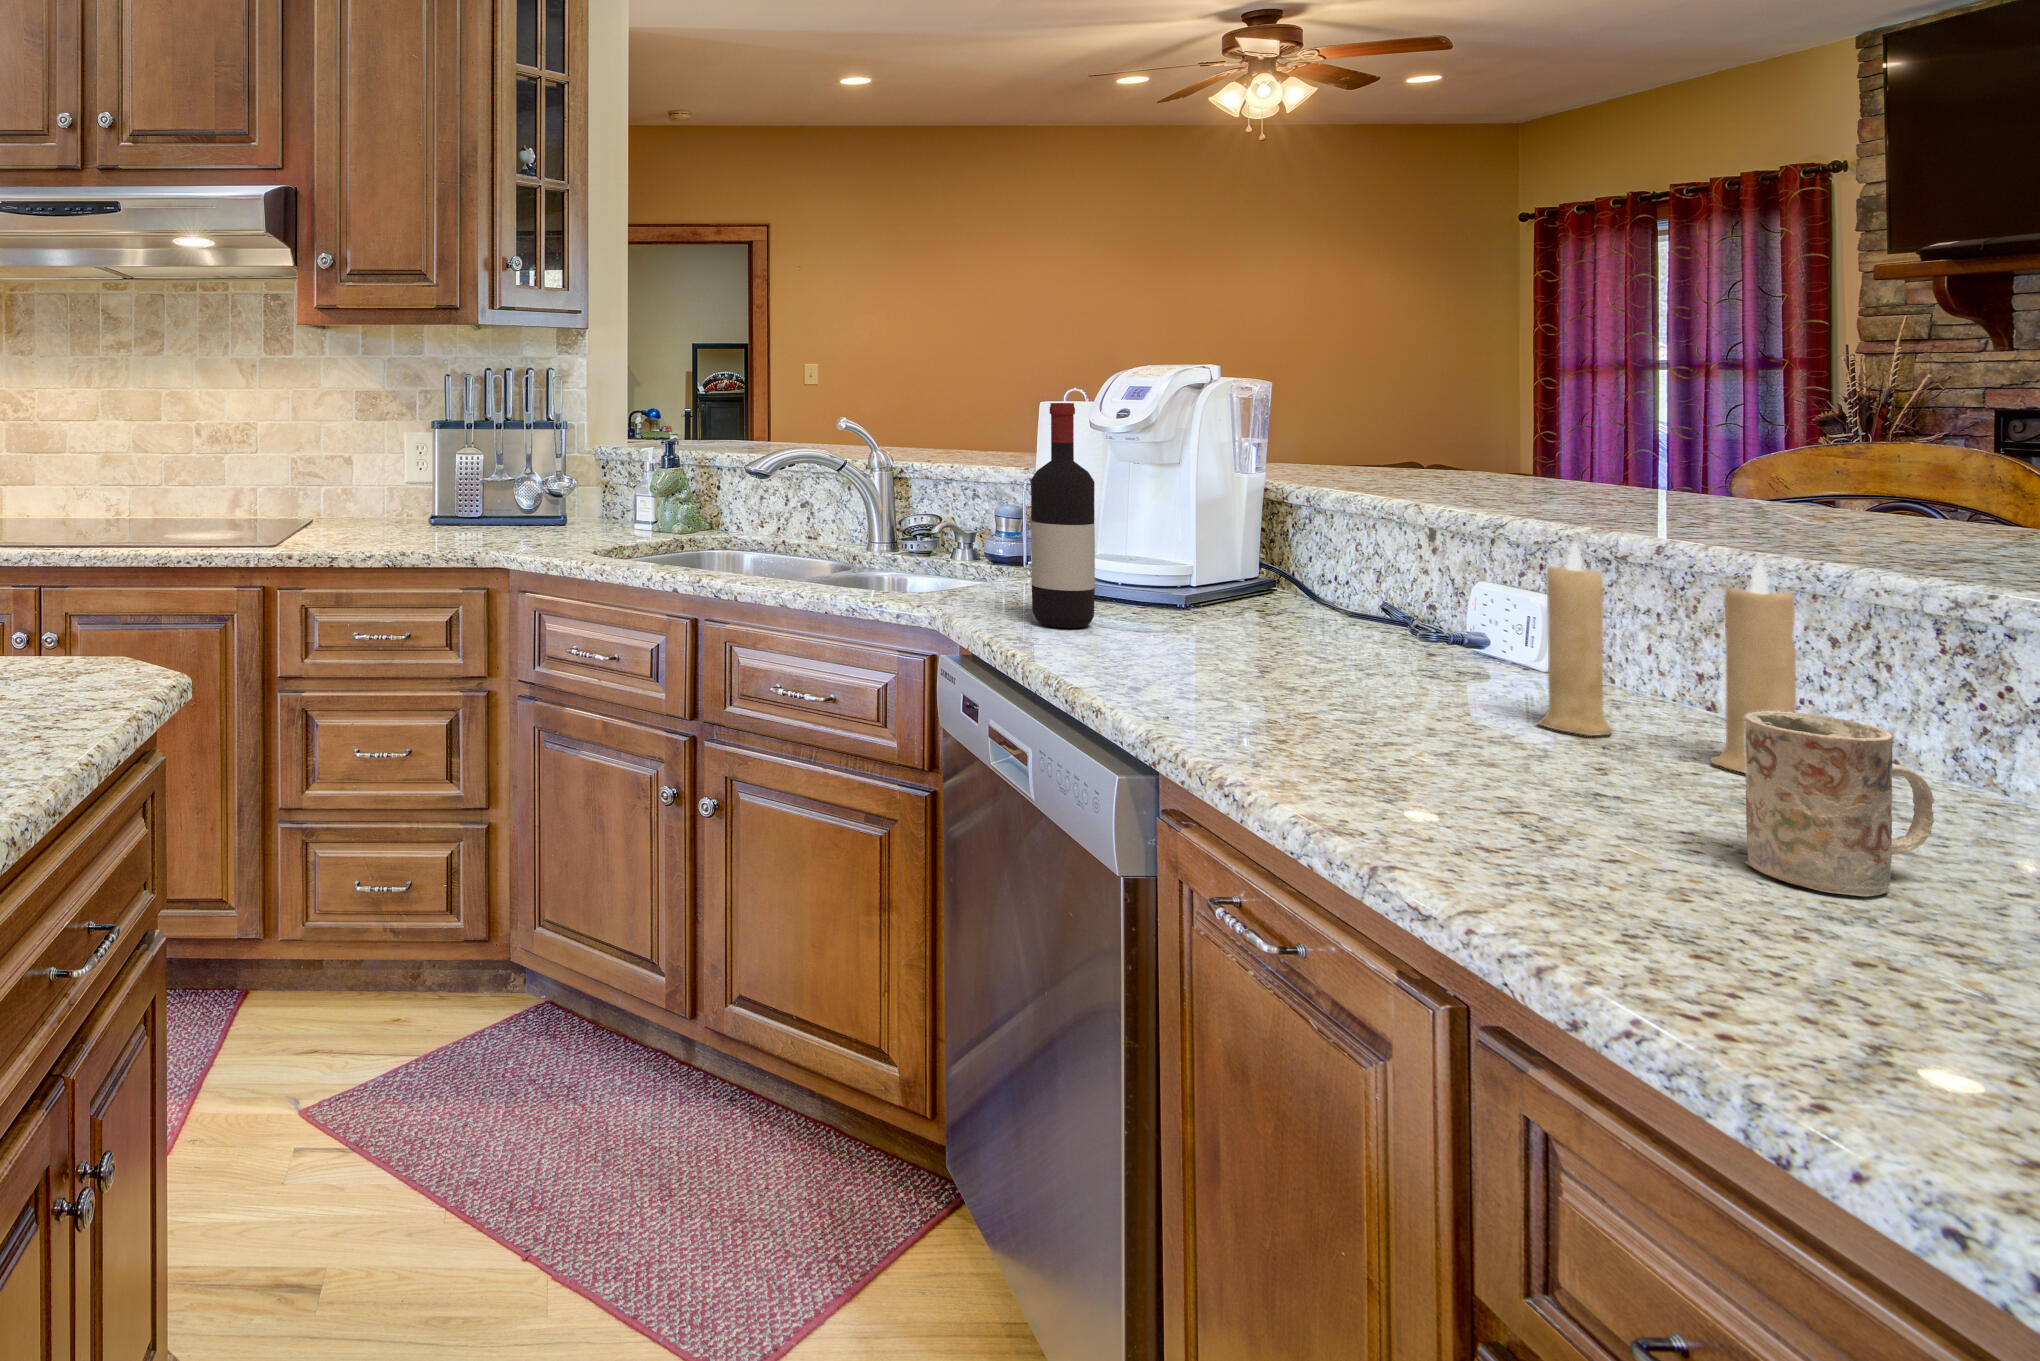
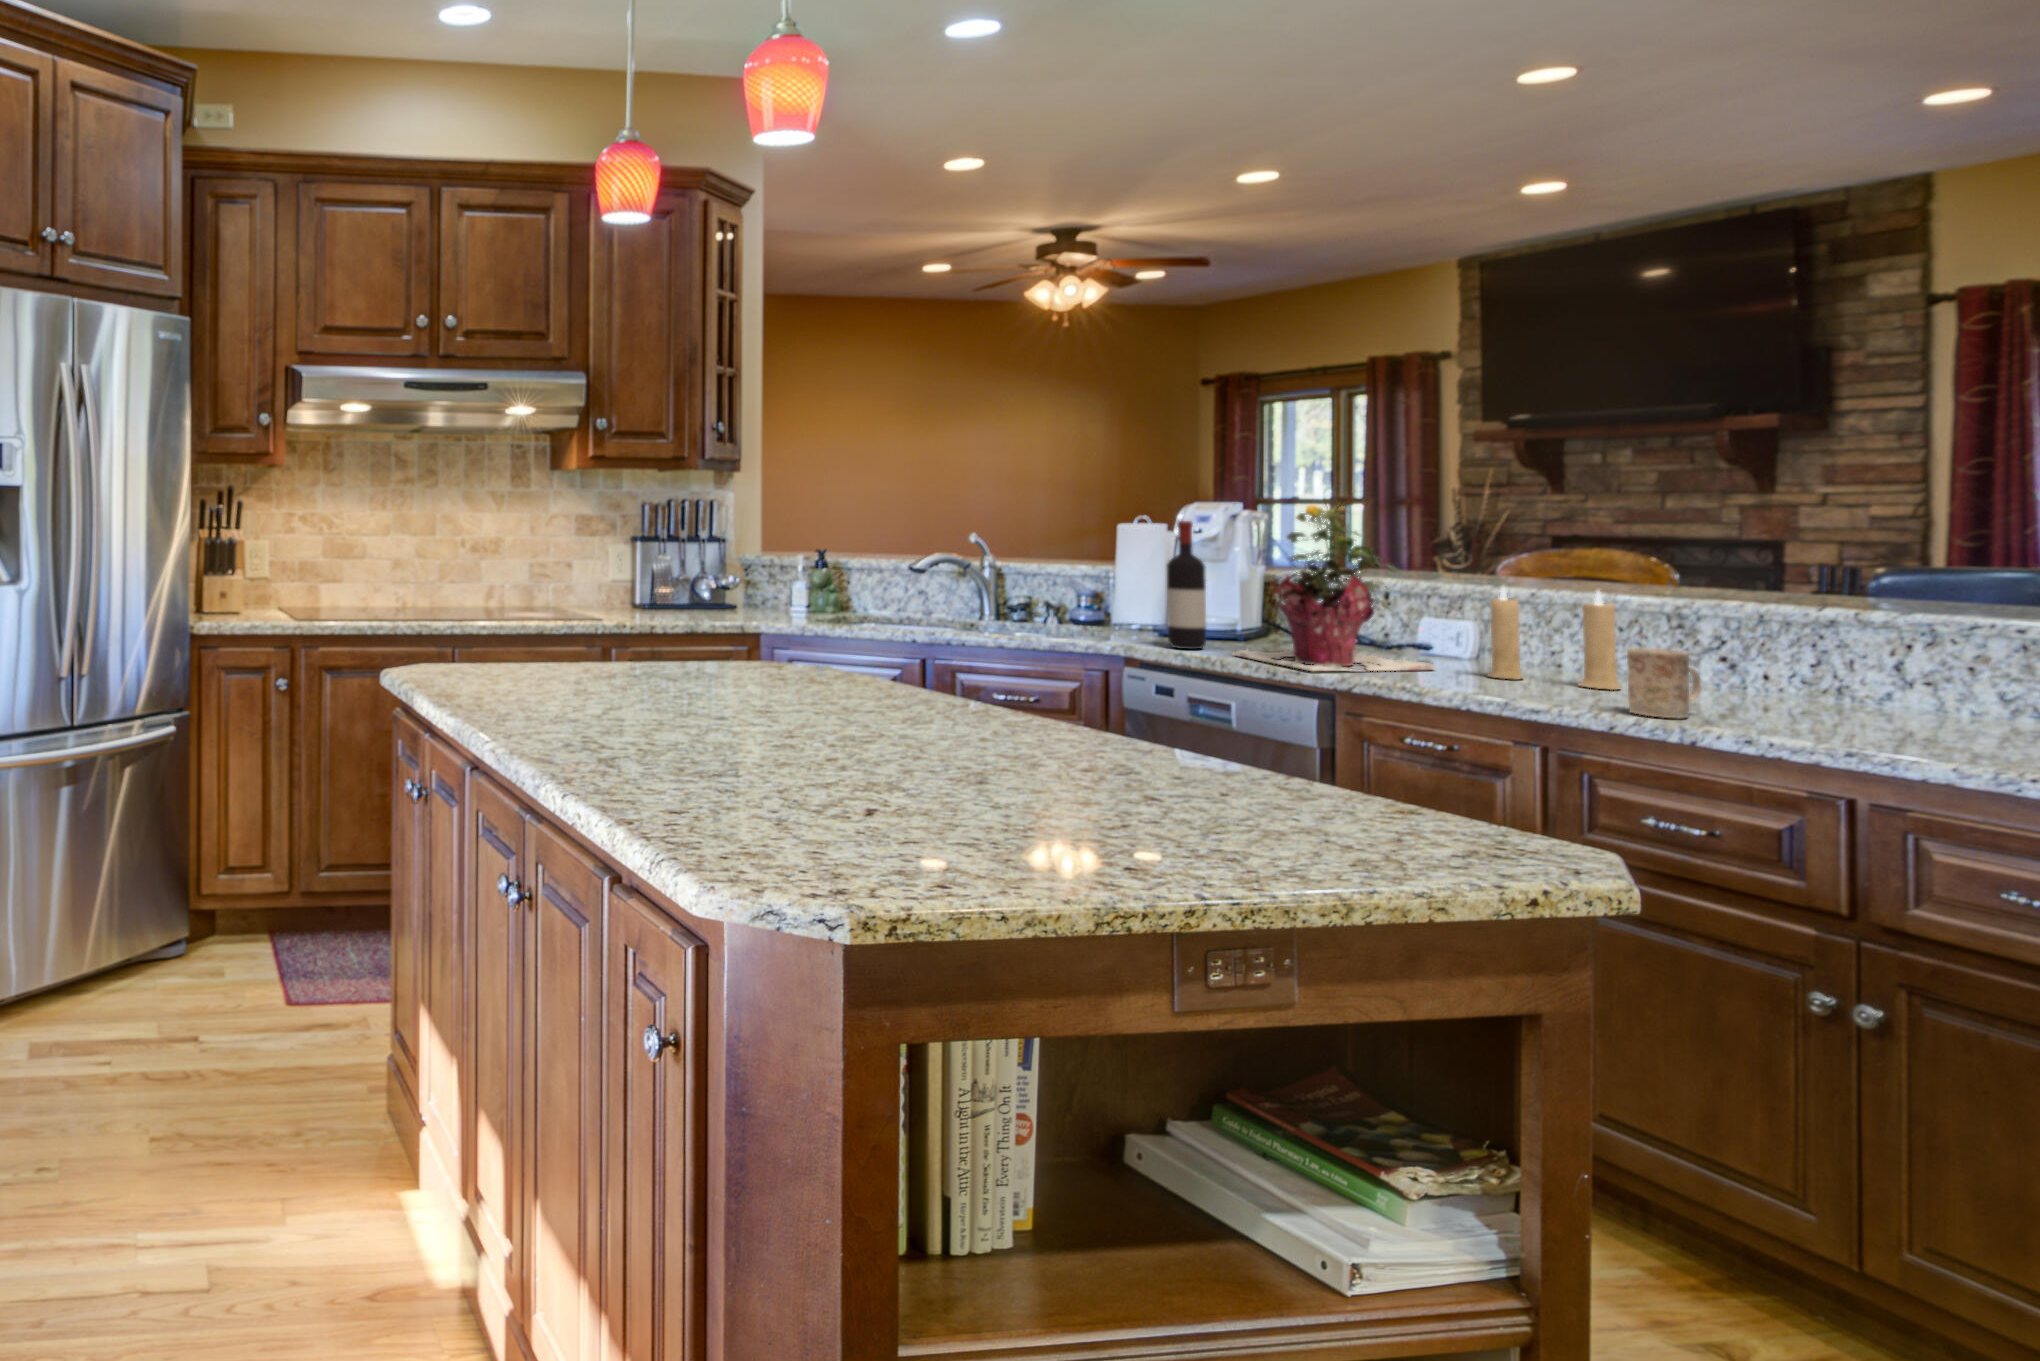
potted plant: none [1113,366,1455,700] -> present [1233,502,1435,671]

